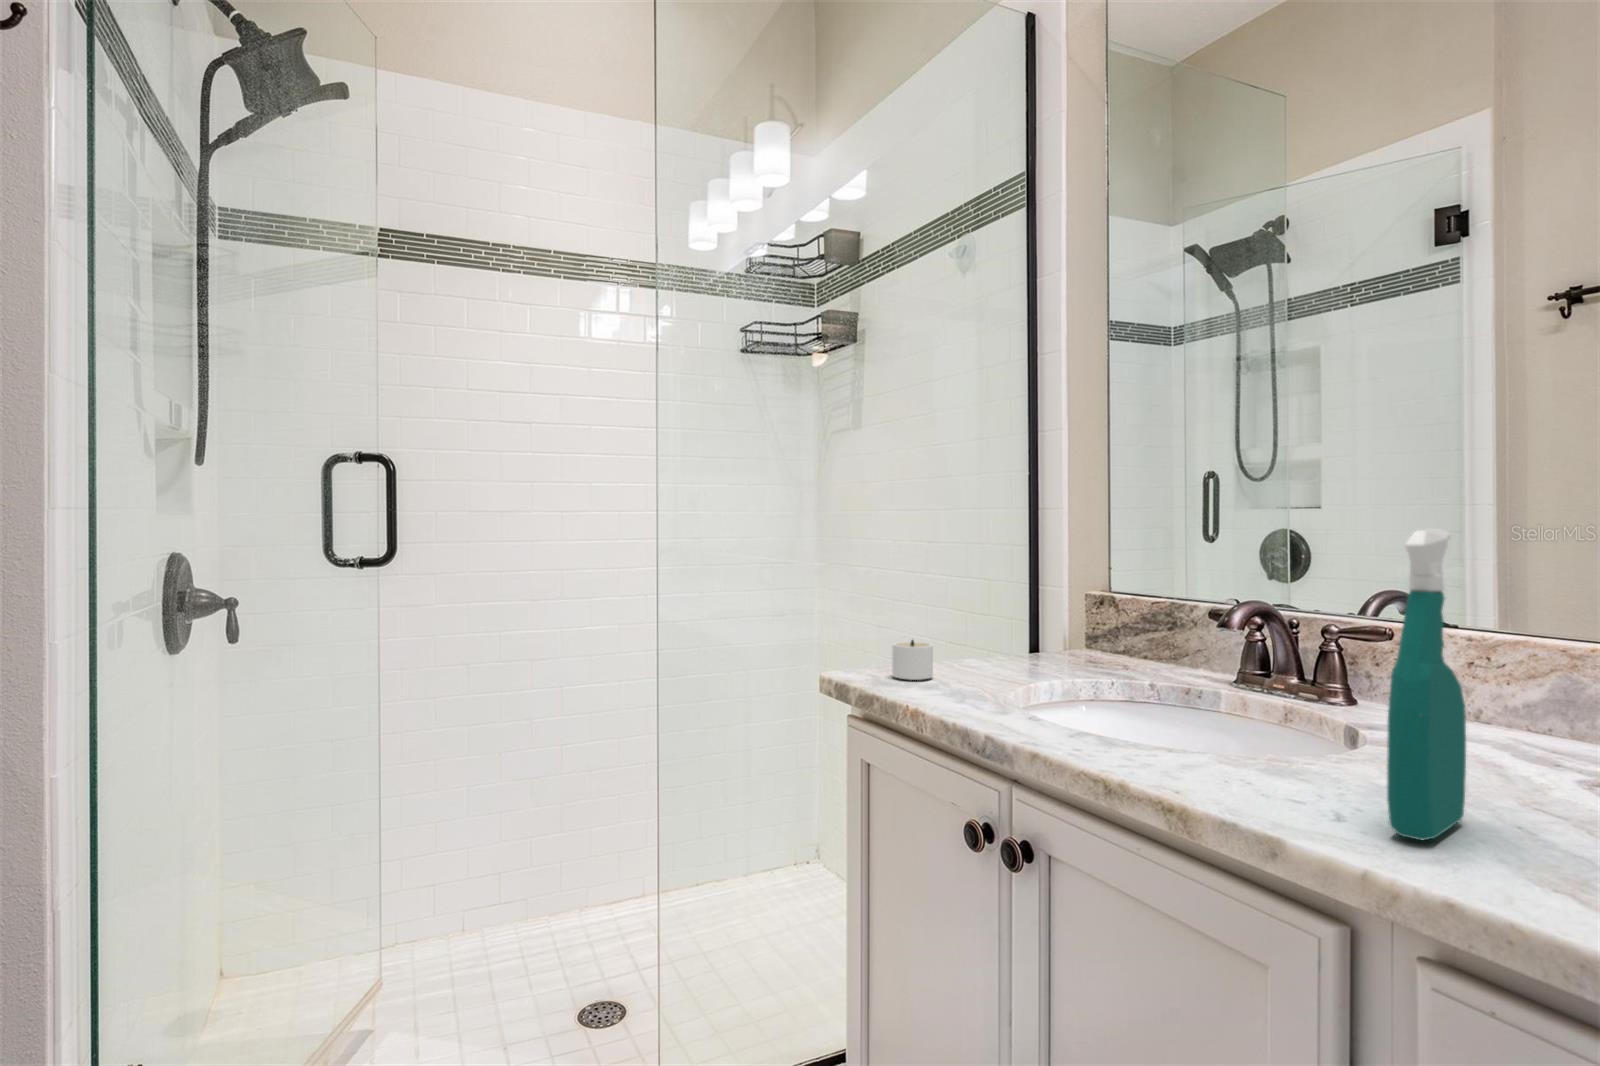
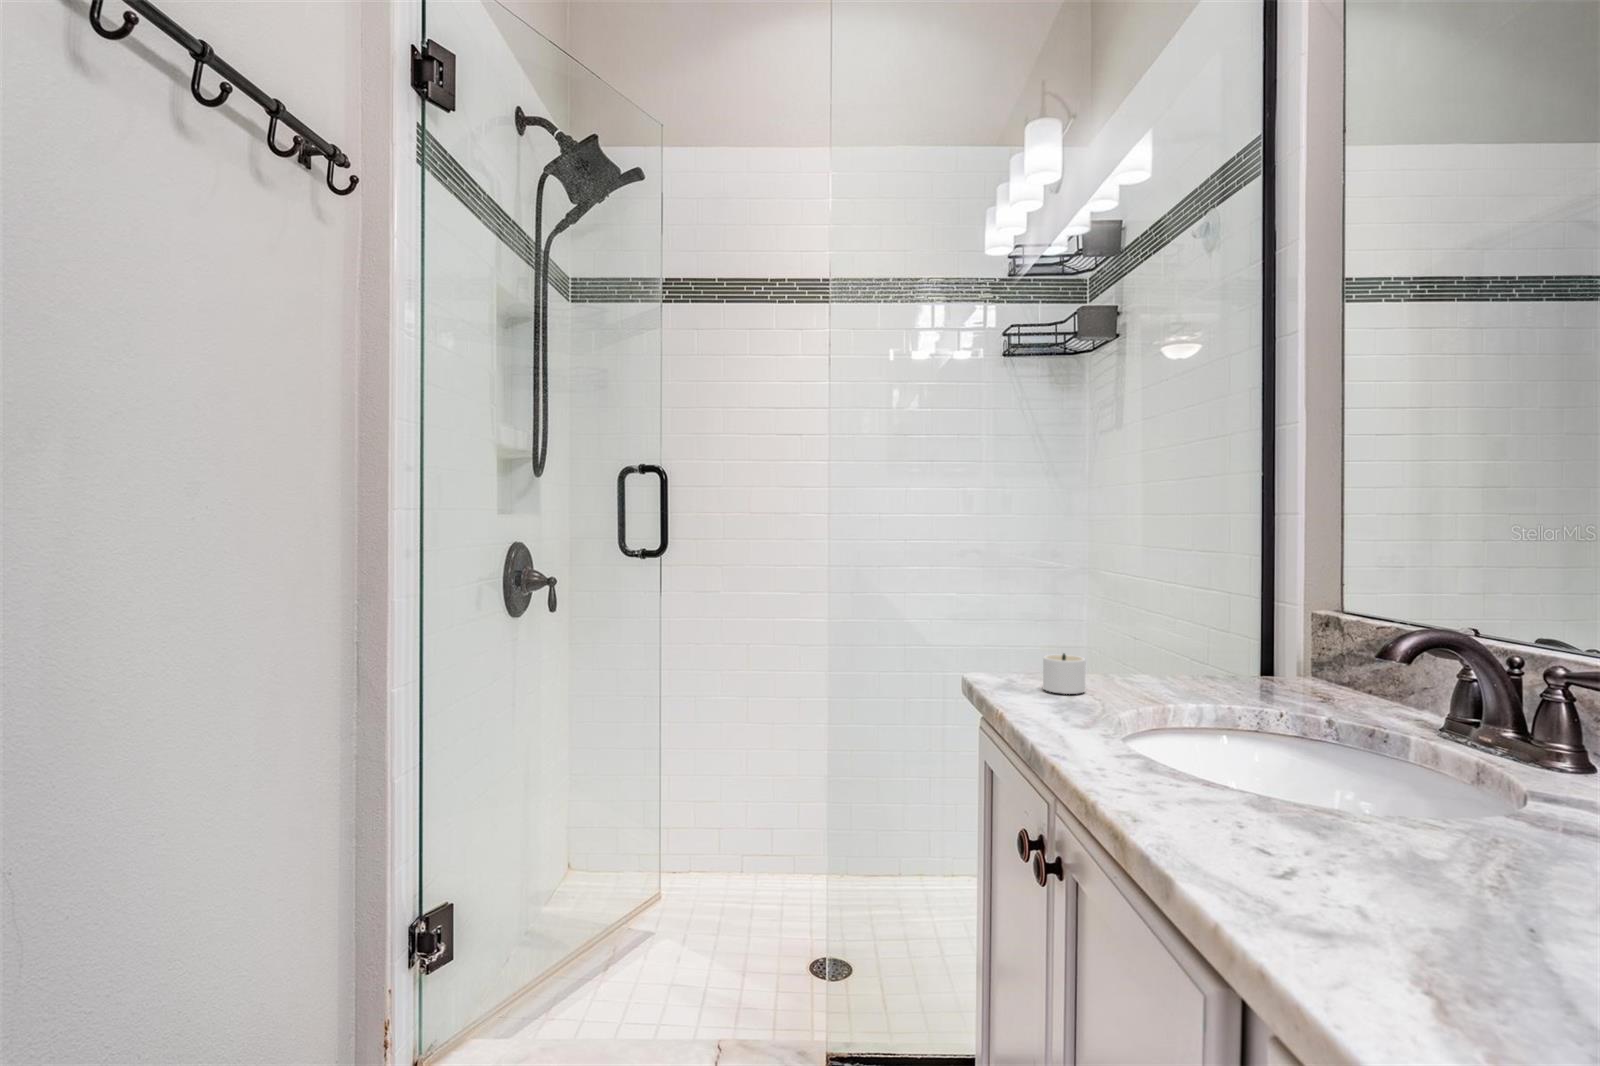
spray bottle: present [1387,529,1466,840] -> none [1357,574,1494,917]

